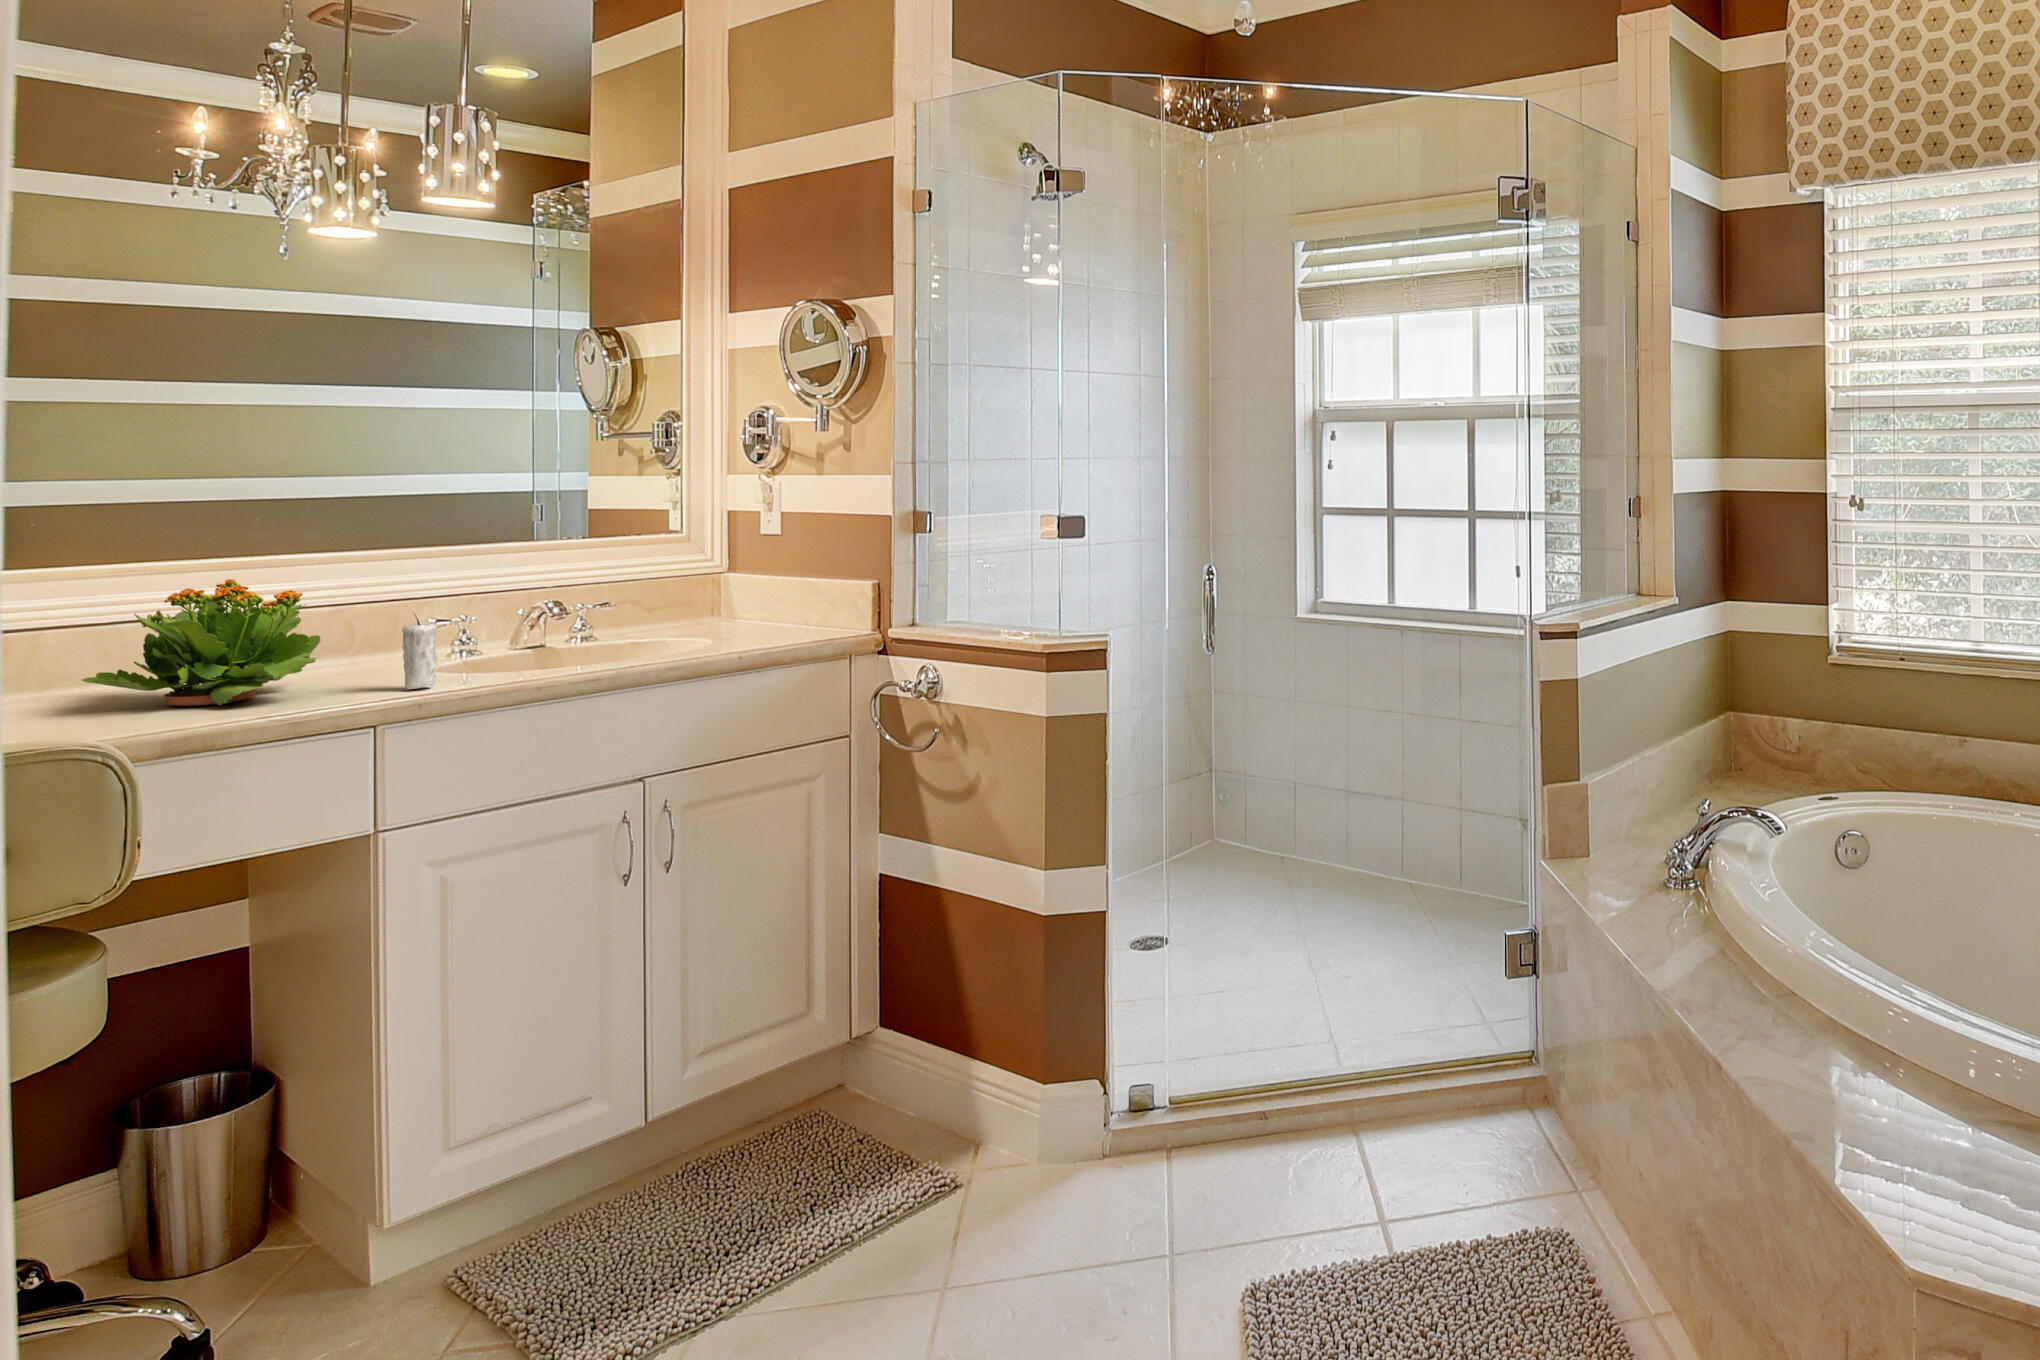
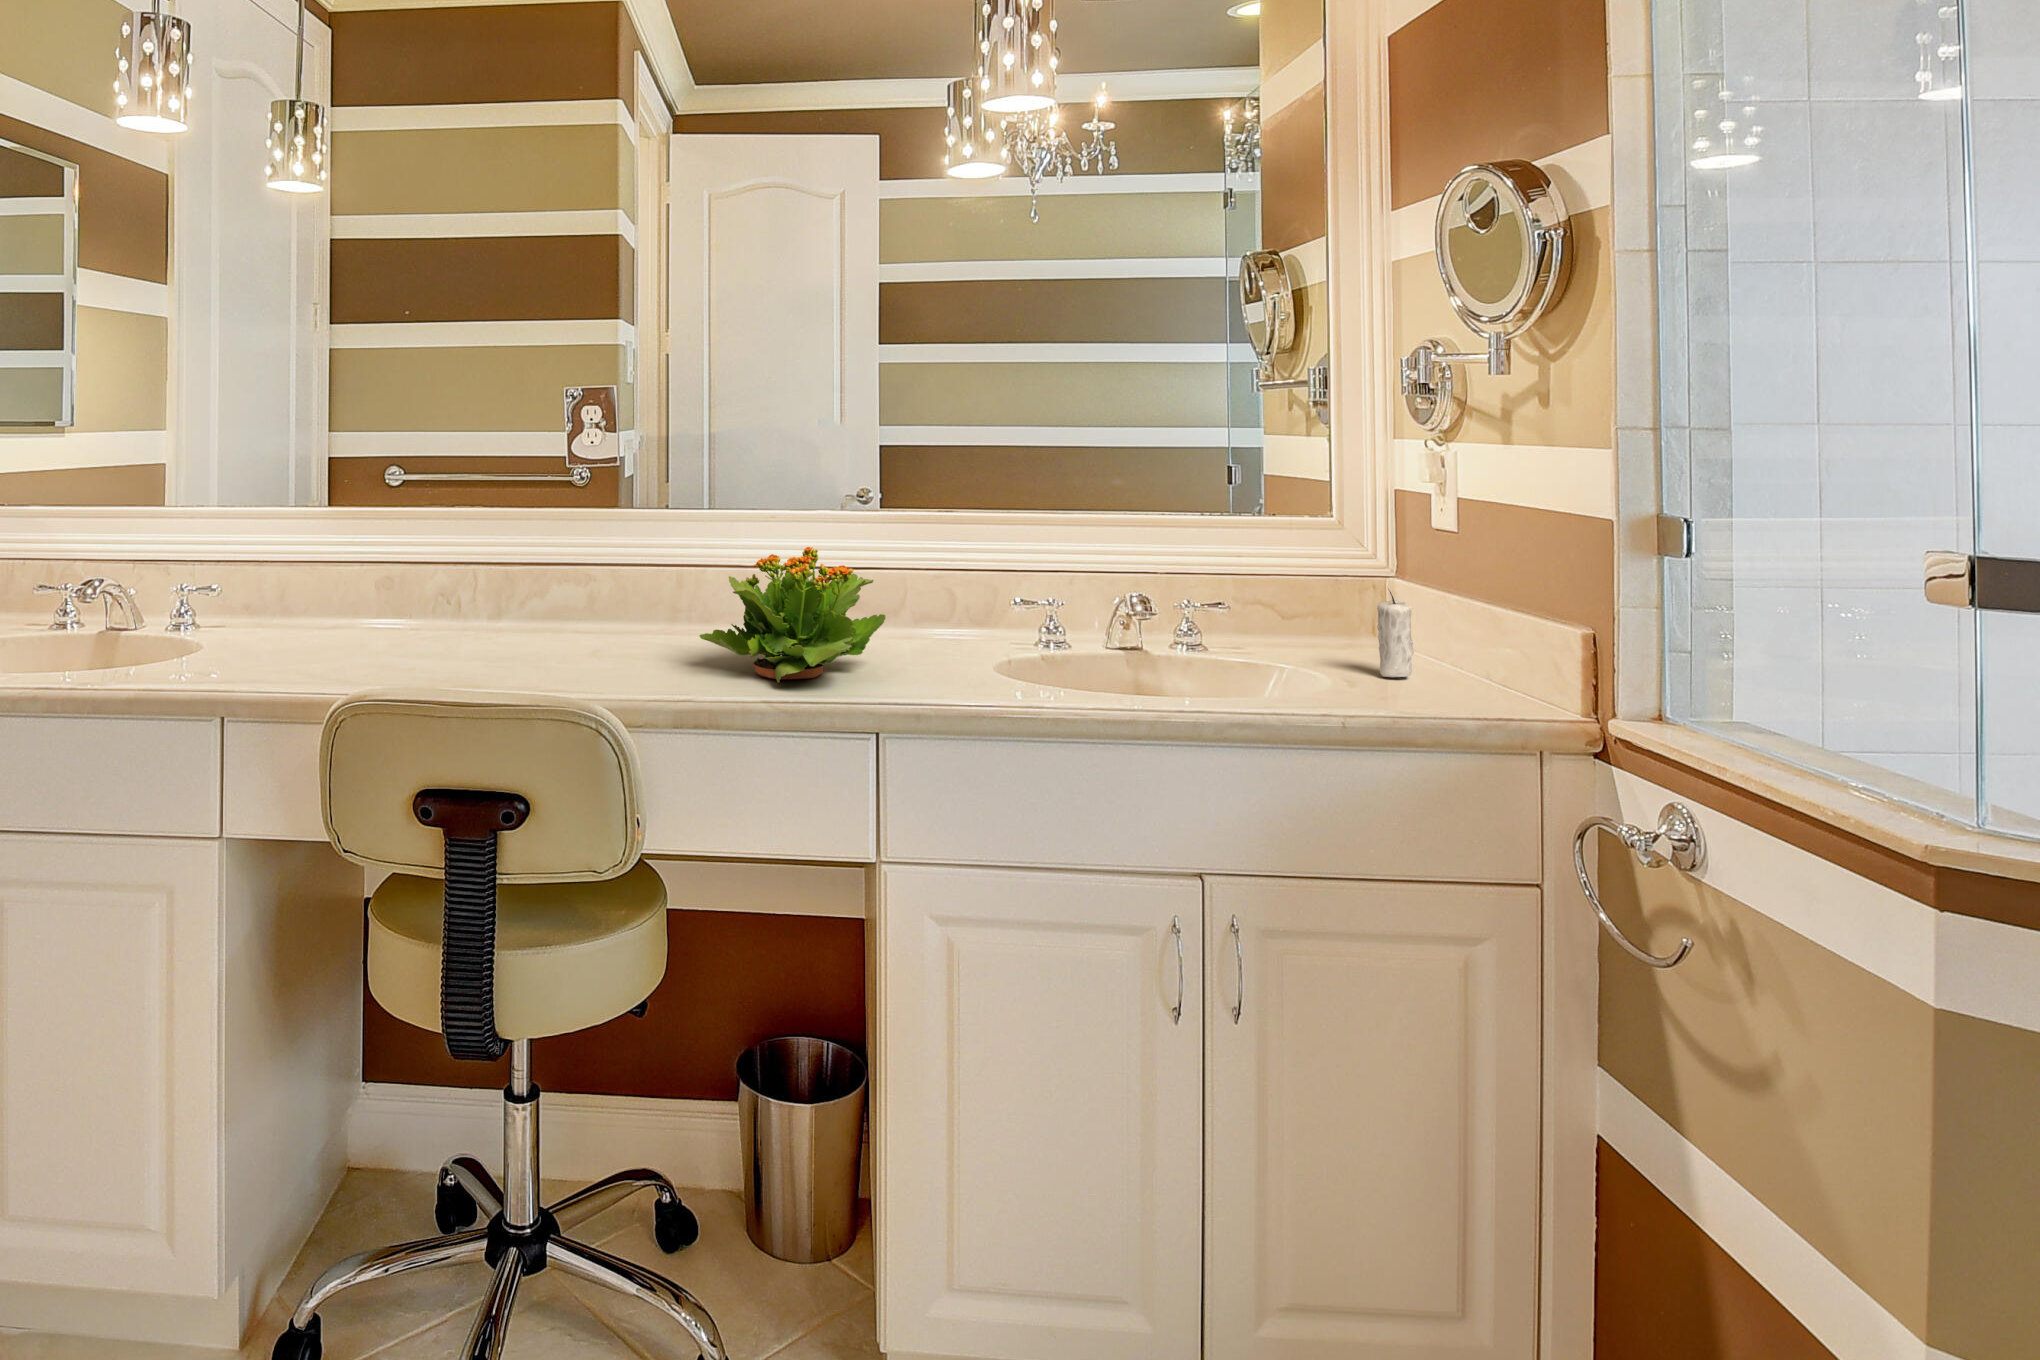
candle: present [402,614,438,690] -> present [1377,589,1414,677]

